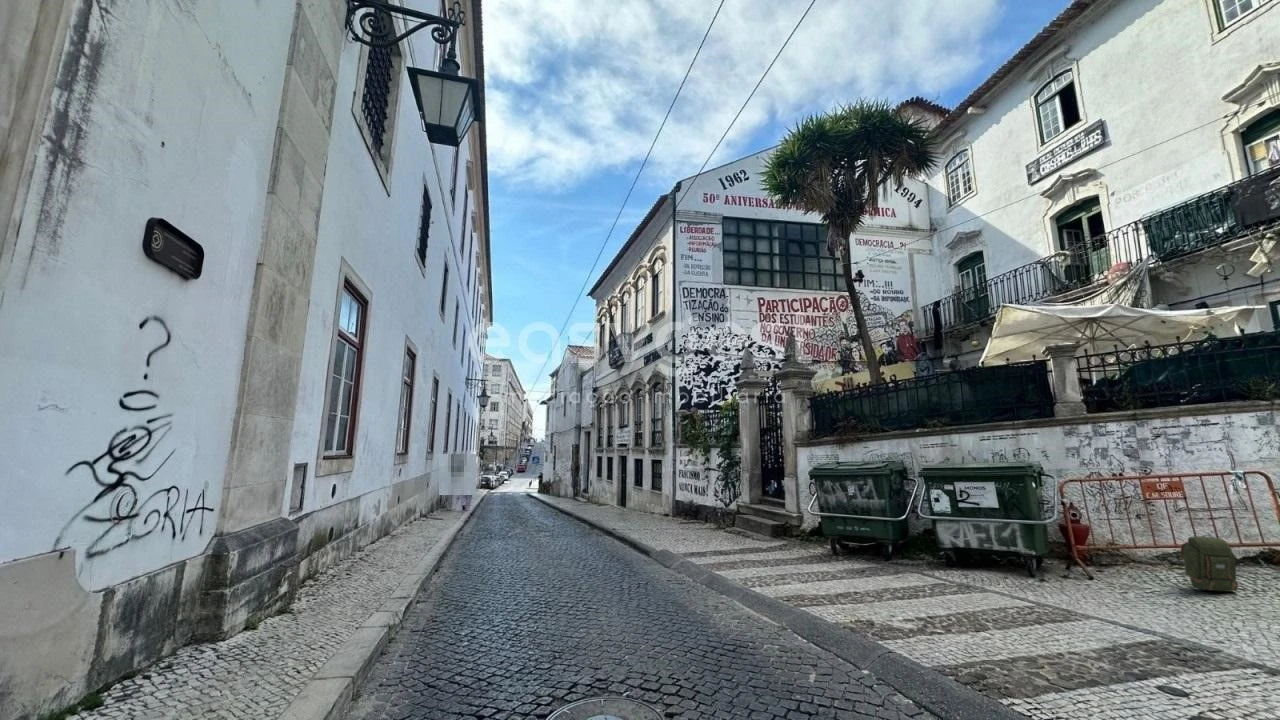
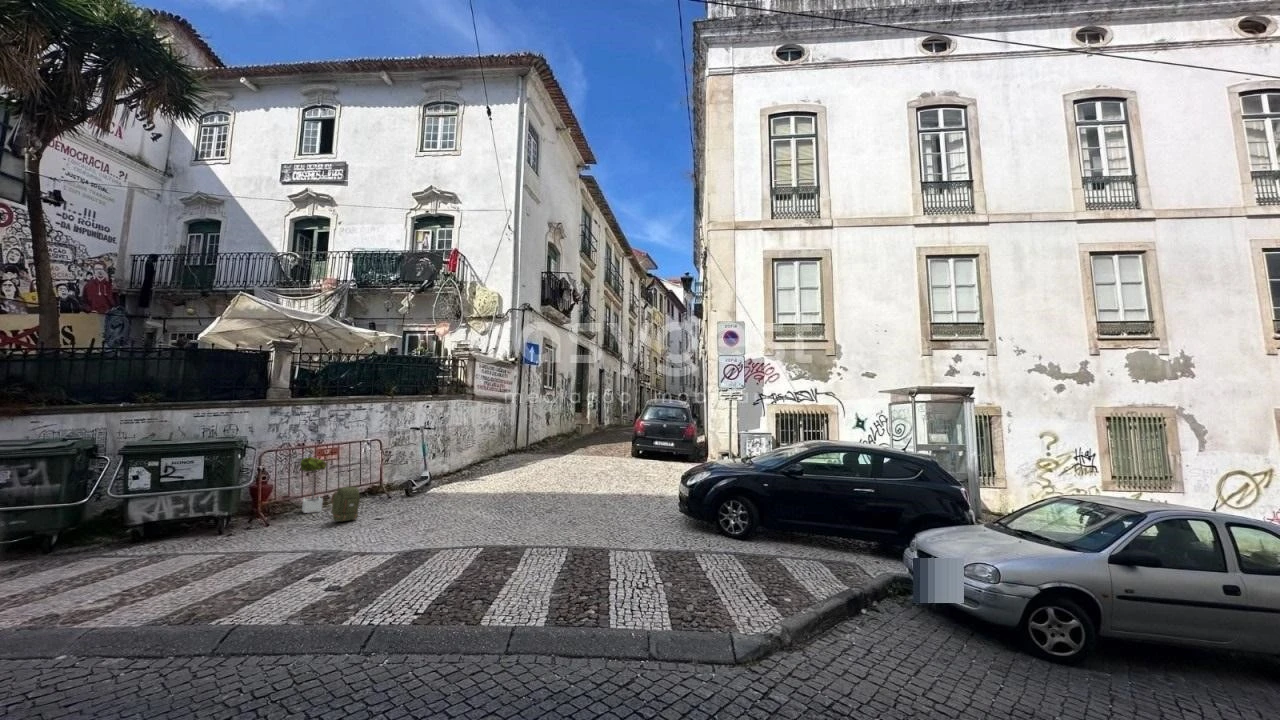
potted tree: none [1120,489,1172,572] -> present [300,457,327,513]

